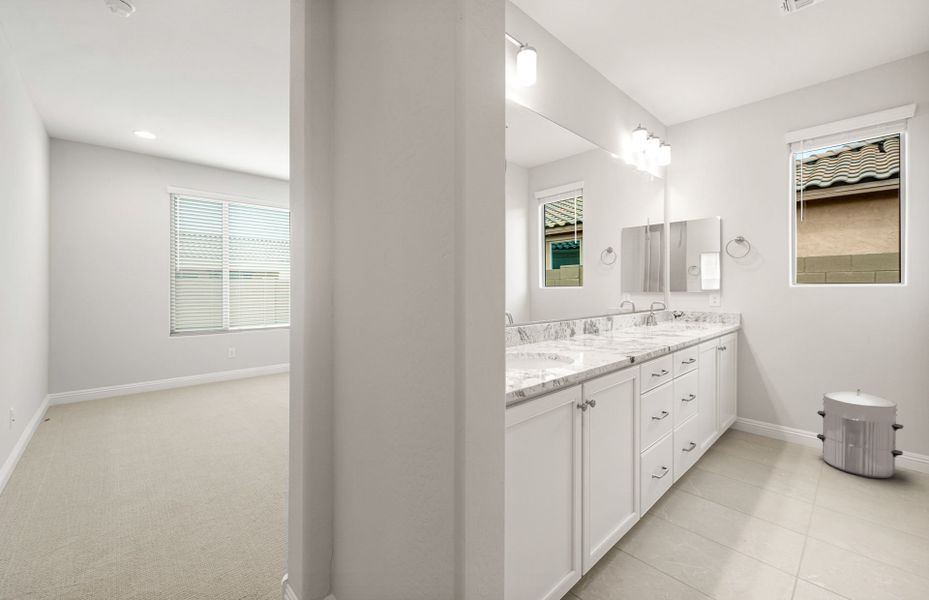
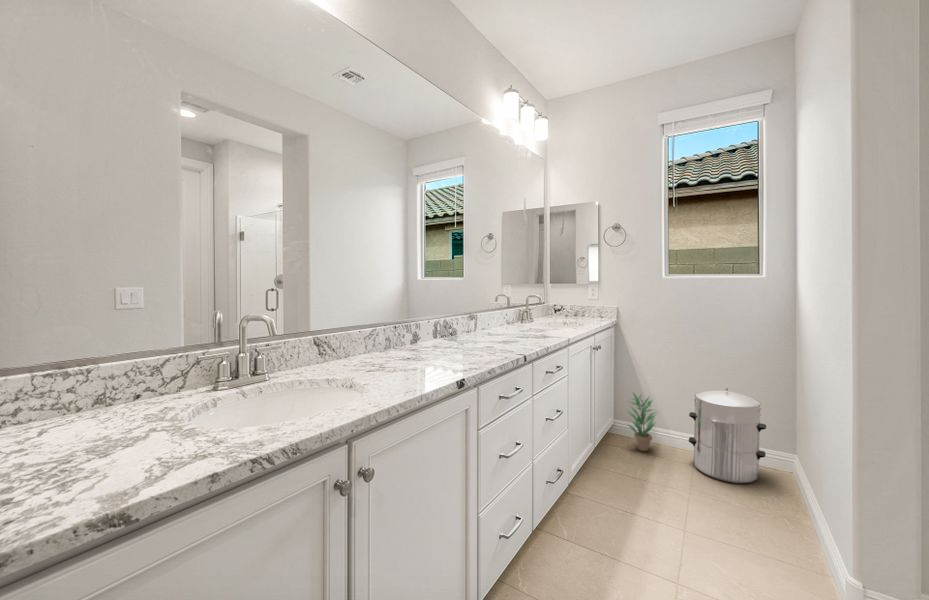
potted plant: none [750,390,785,445] -> present [628,393,657,451]

